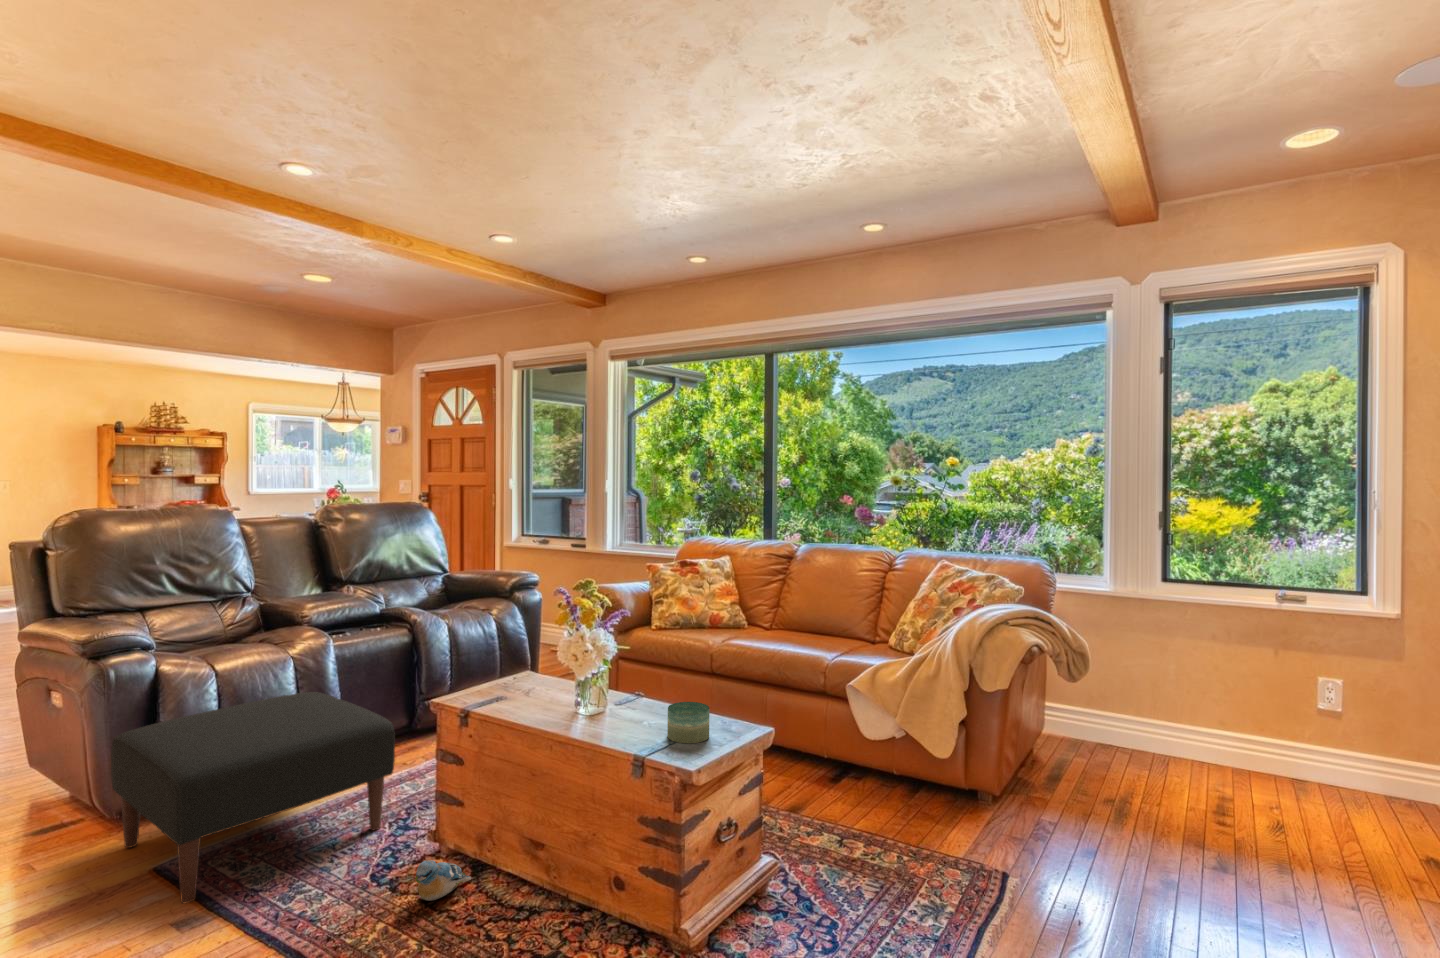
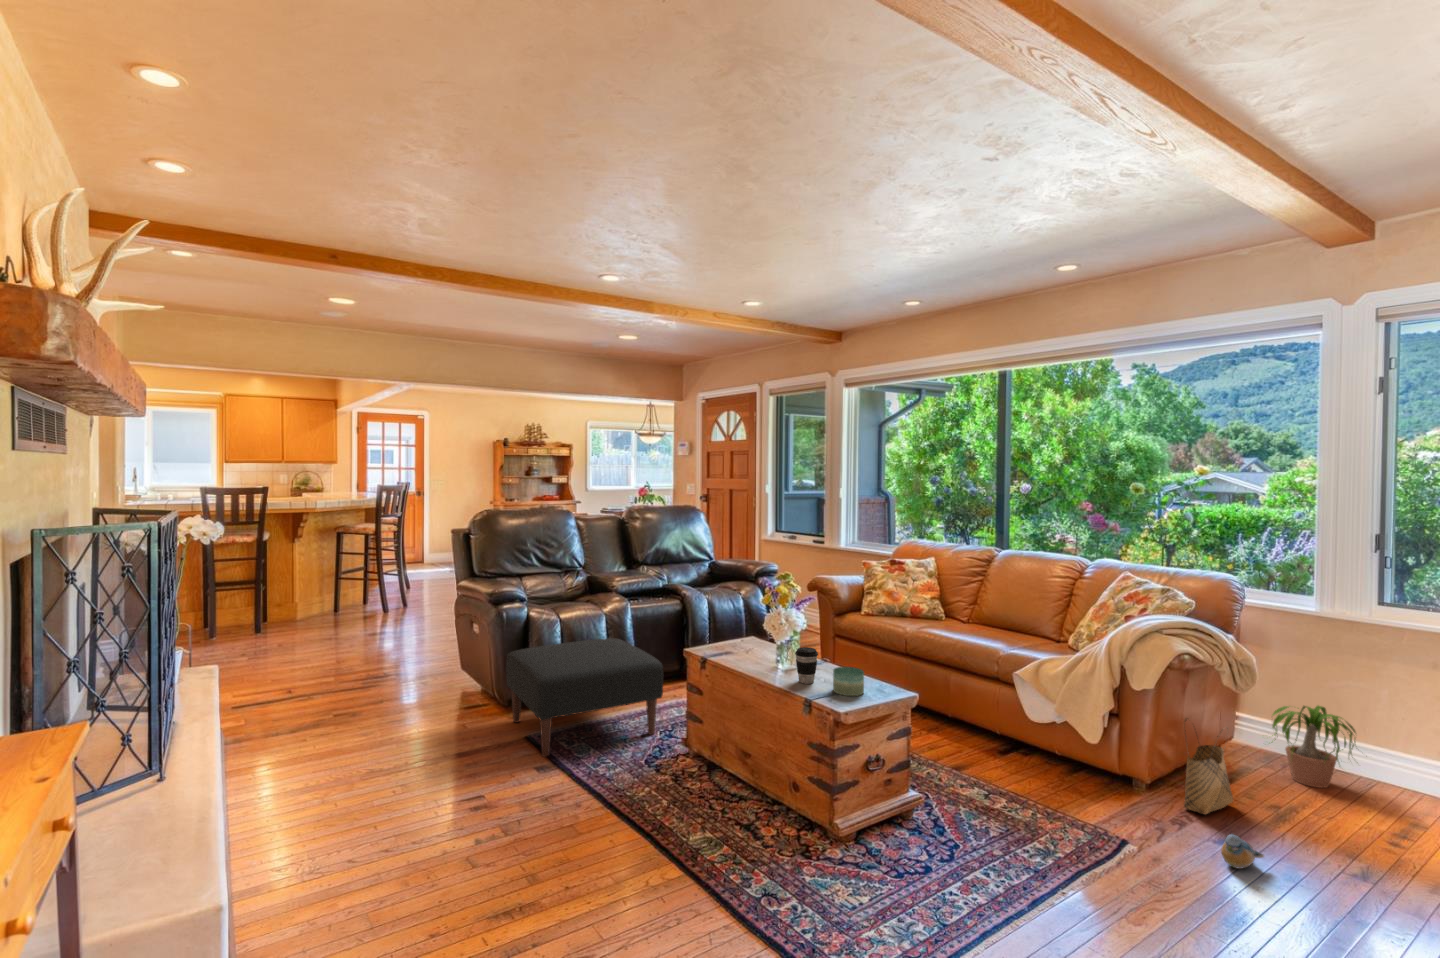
coffee cup: none [611,681,643,732] -> present [795,647,818,684]
potted plant: none [1066,685,1170,768] -> present [1271,706,1356,788]
woven basket: none [1026,714,1069,819] -> present [1184,718,1233,814]
plush toy: present [415,860,471,901] -> present [1221,834,1264,869]

